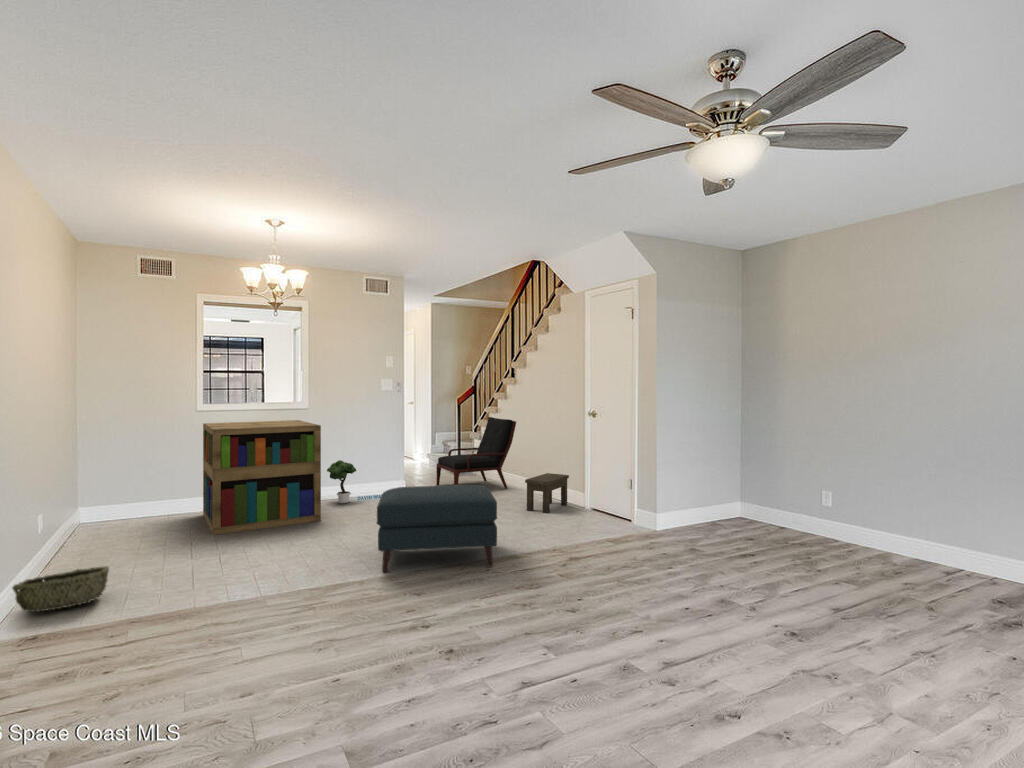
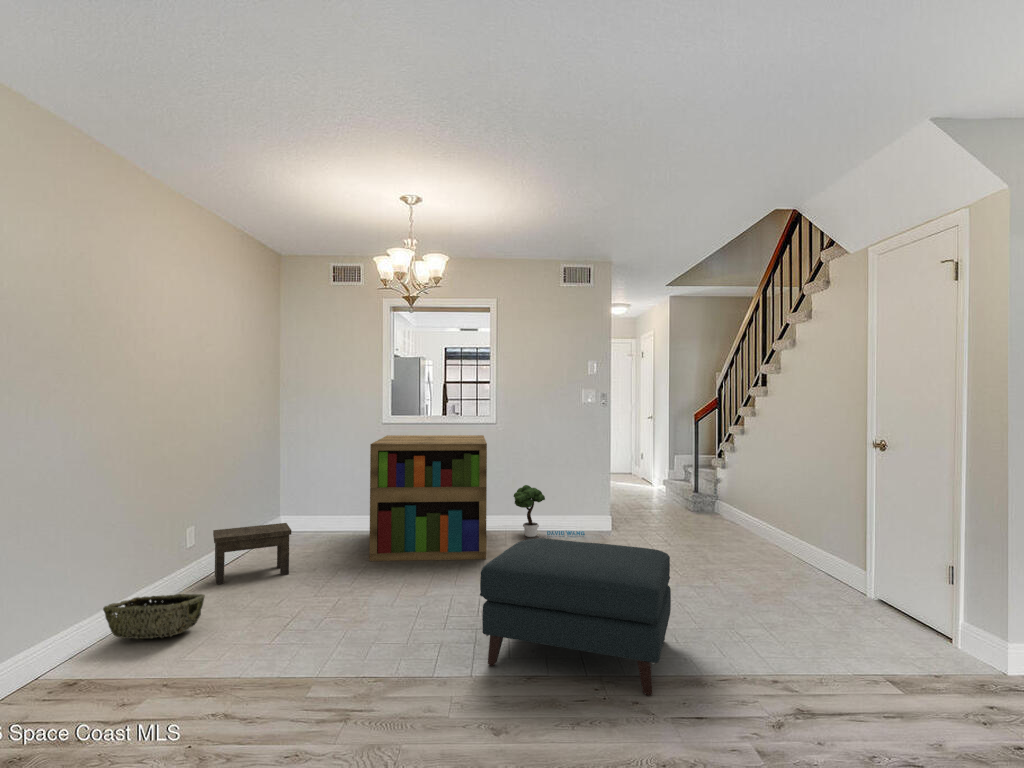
armchair: present [437,417,516,489] -> none [656,440,765,542]
side table: present [525,473,569,513] -> present [213,523,291,584]

